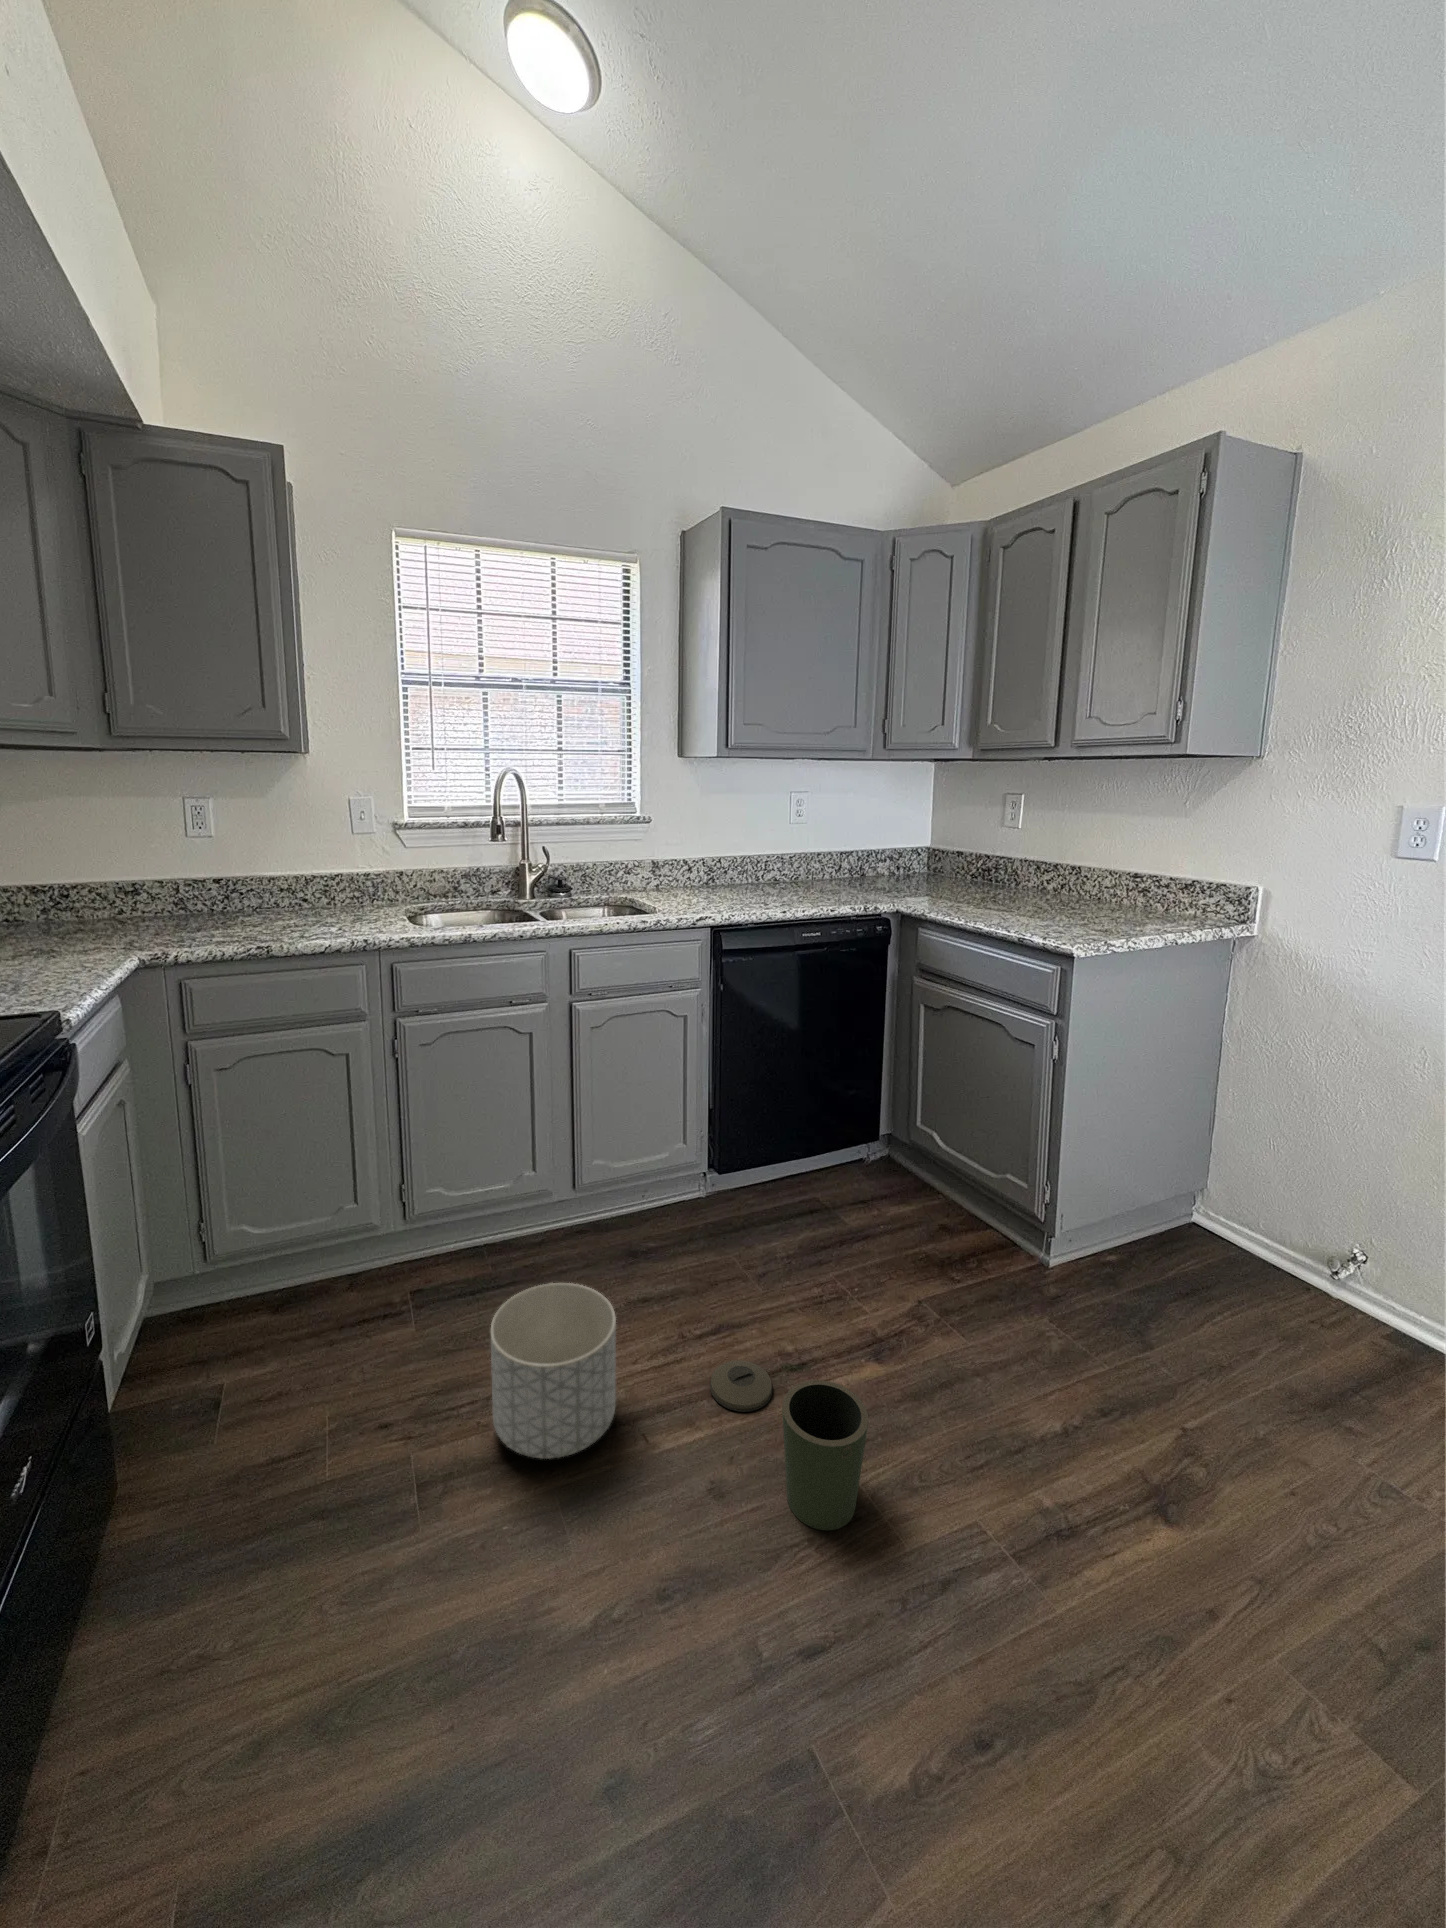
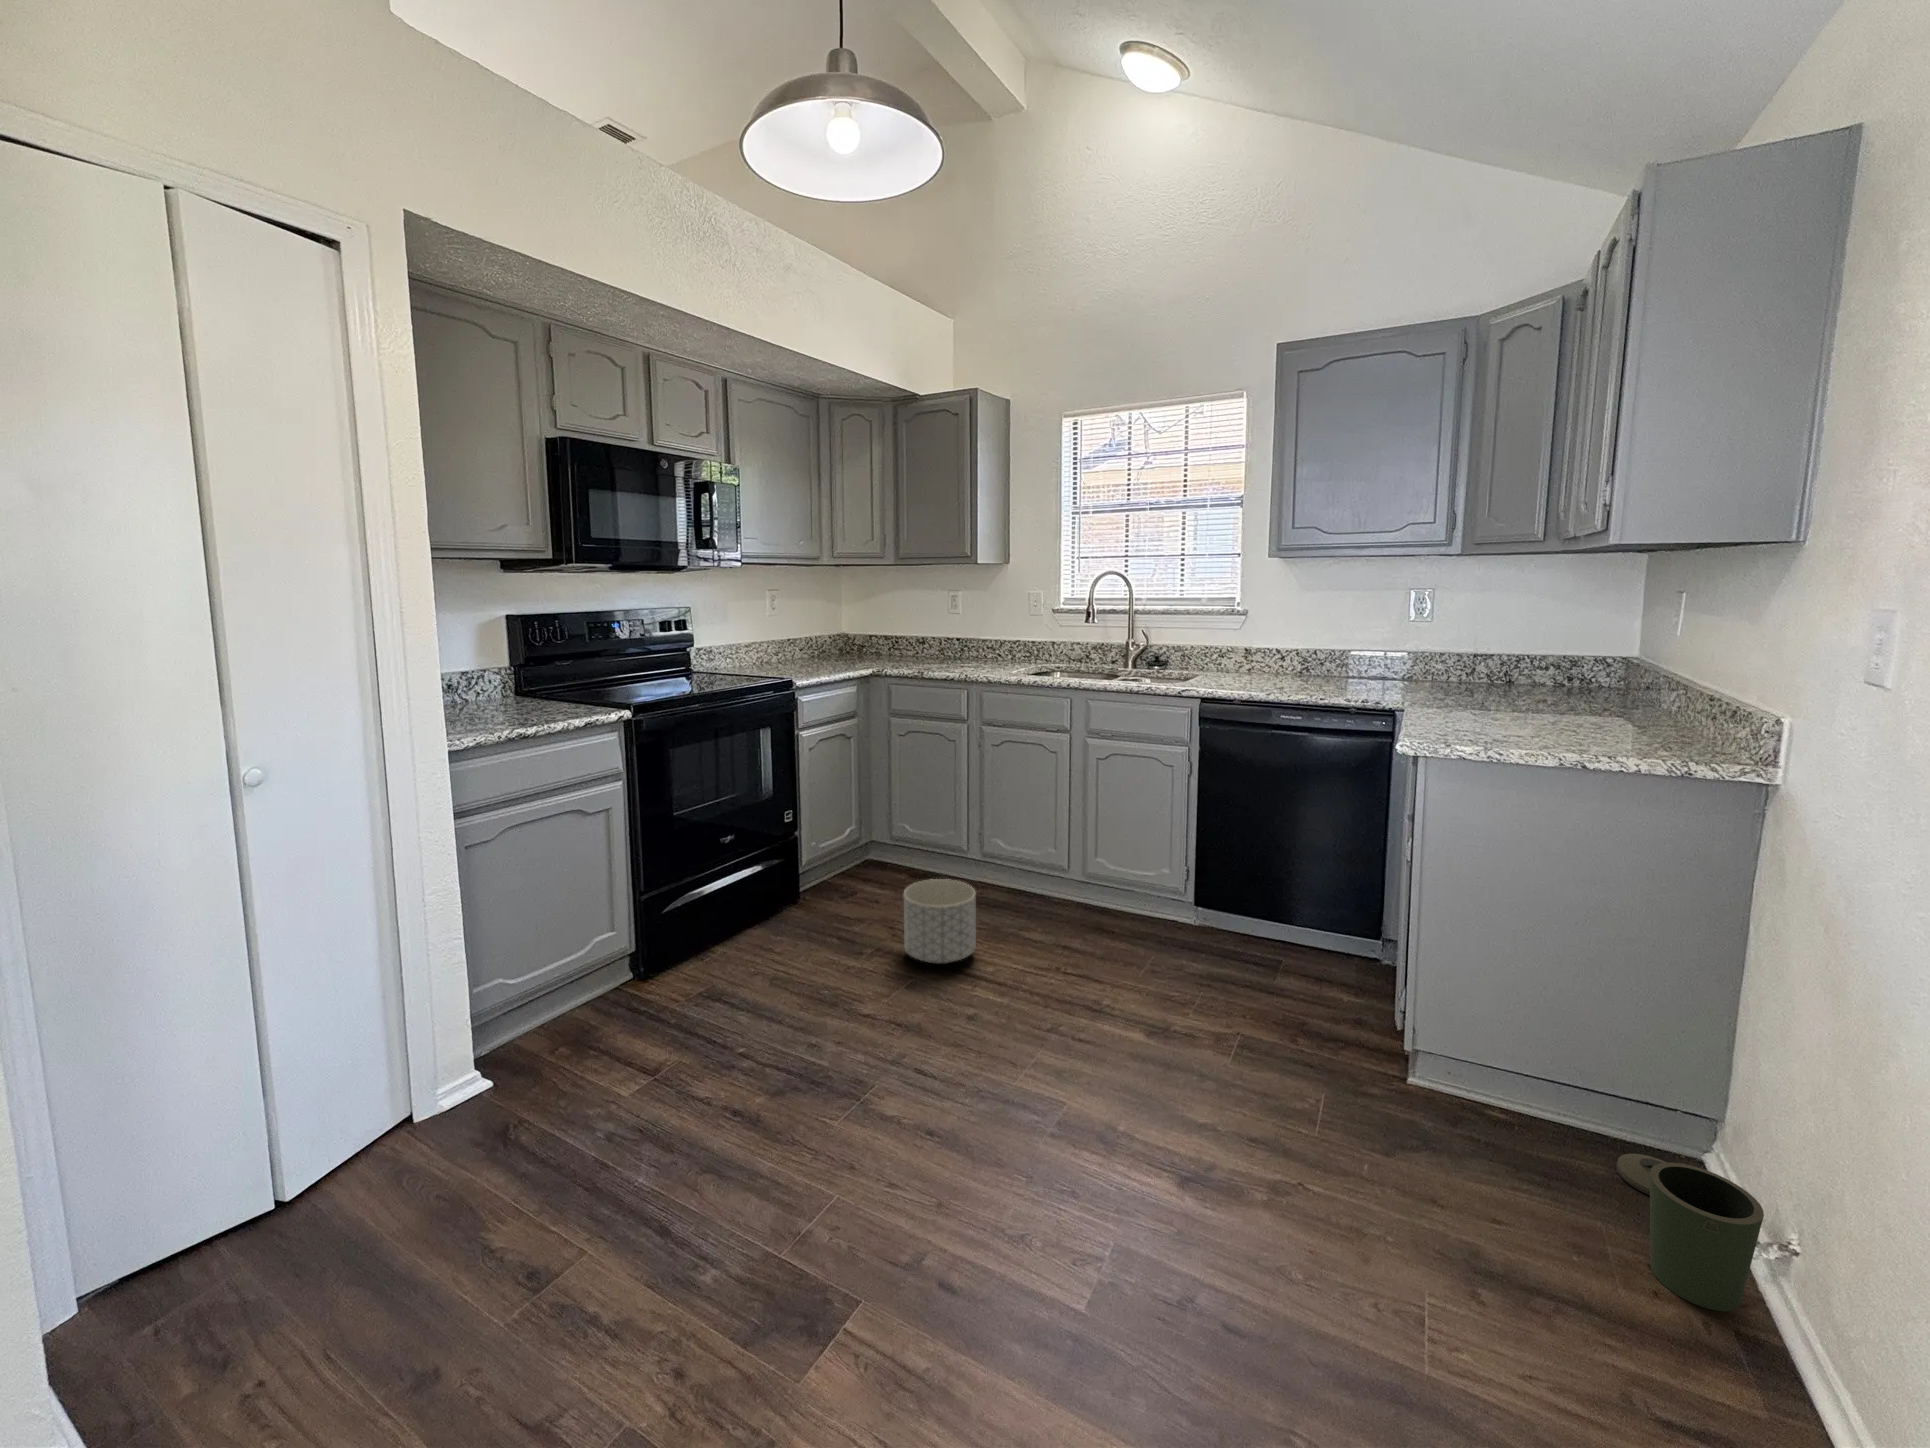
trash can: present [710,1360,868,1531] -> present [1616,1154,1764,1311]

